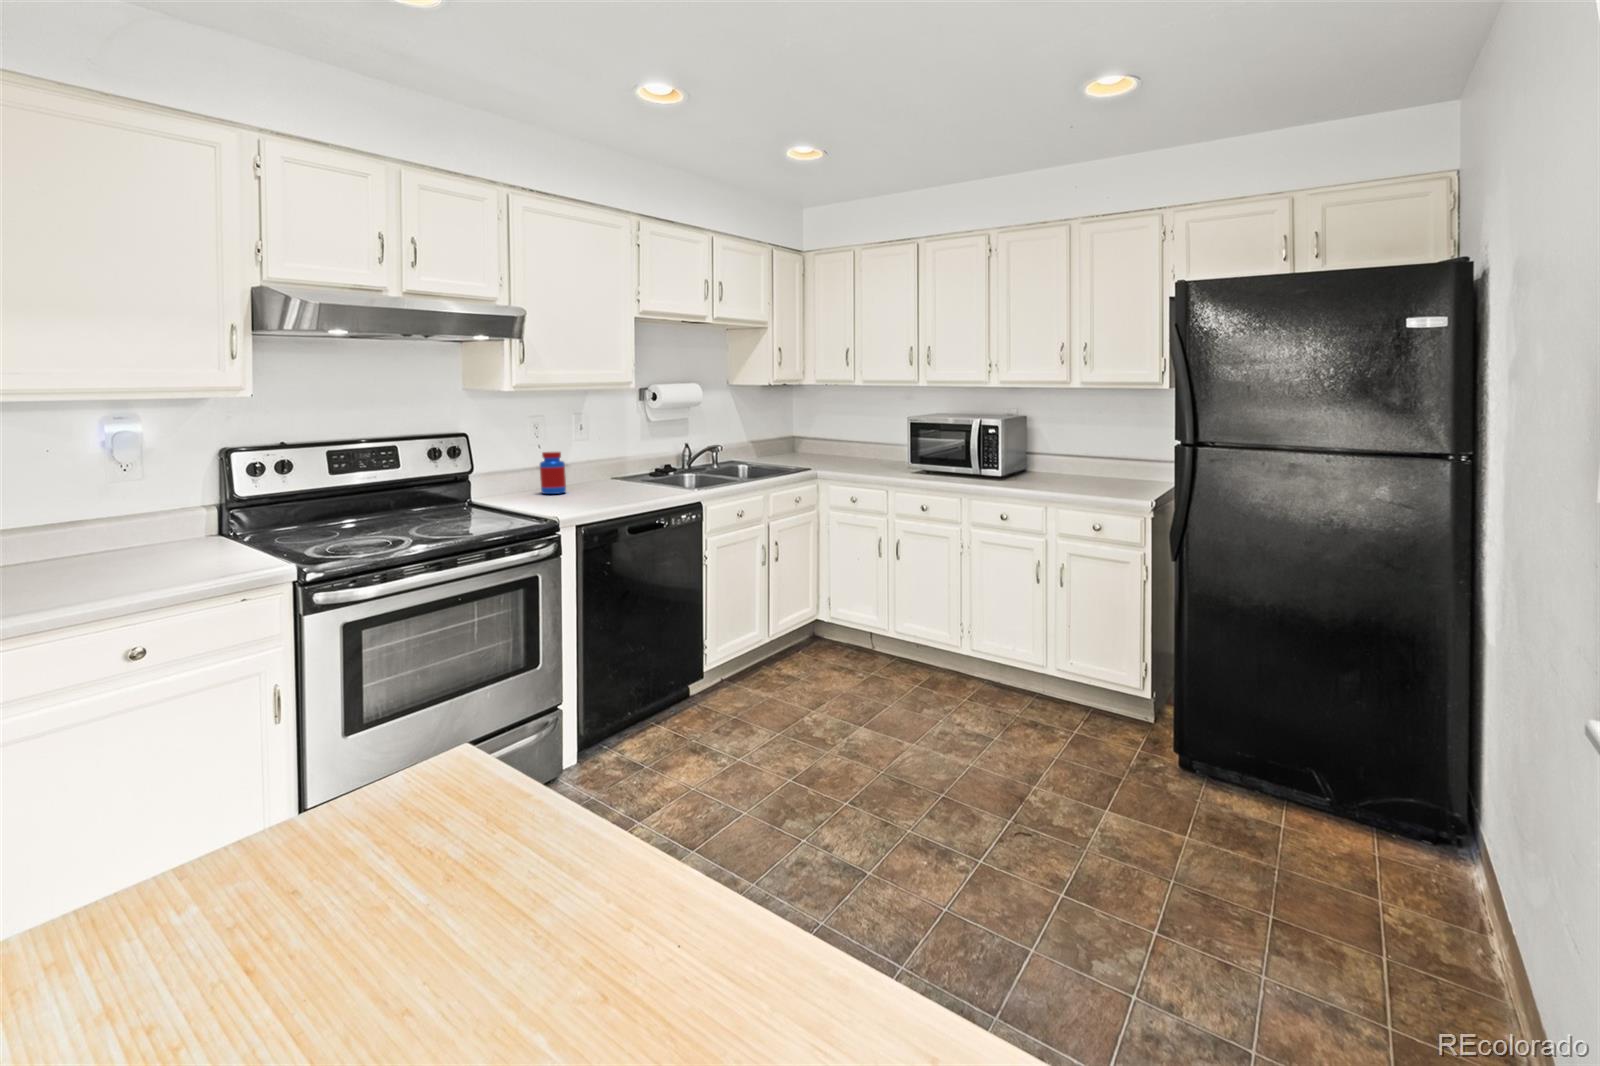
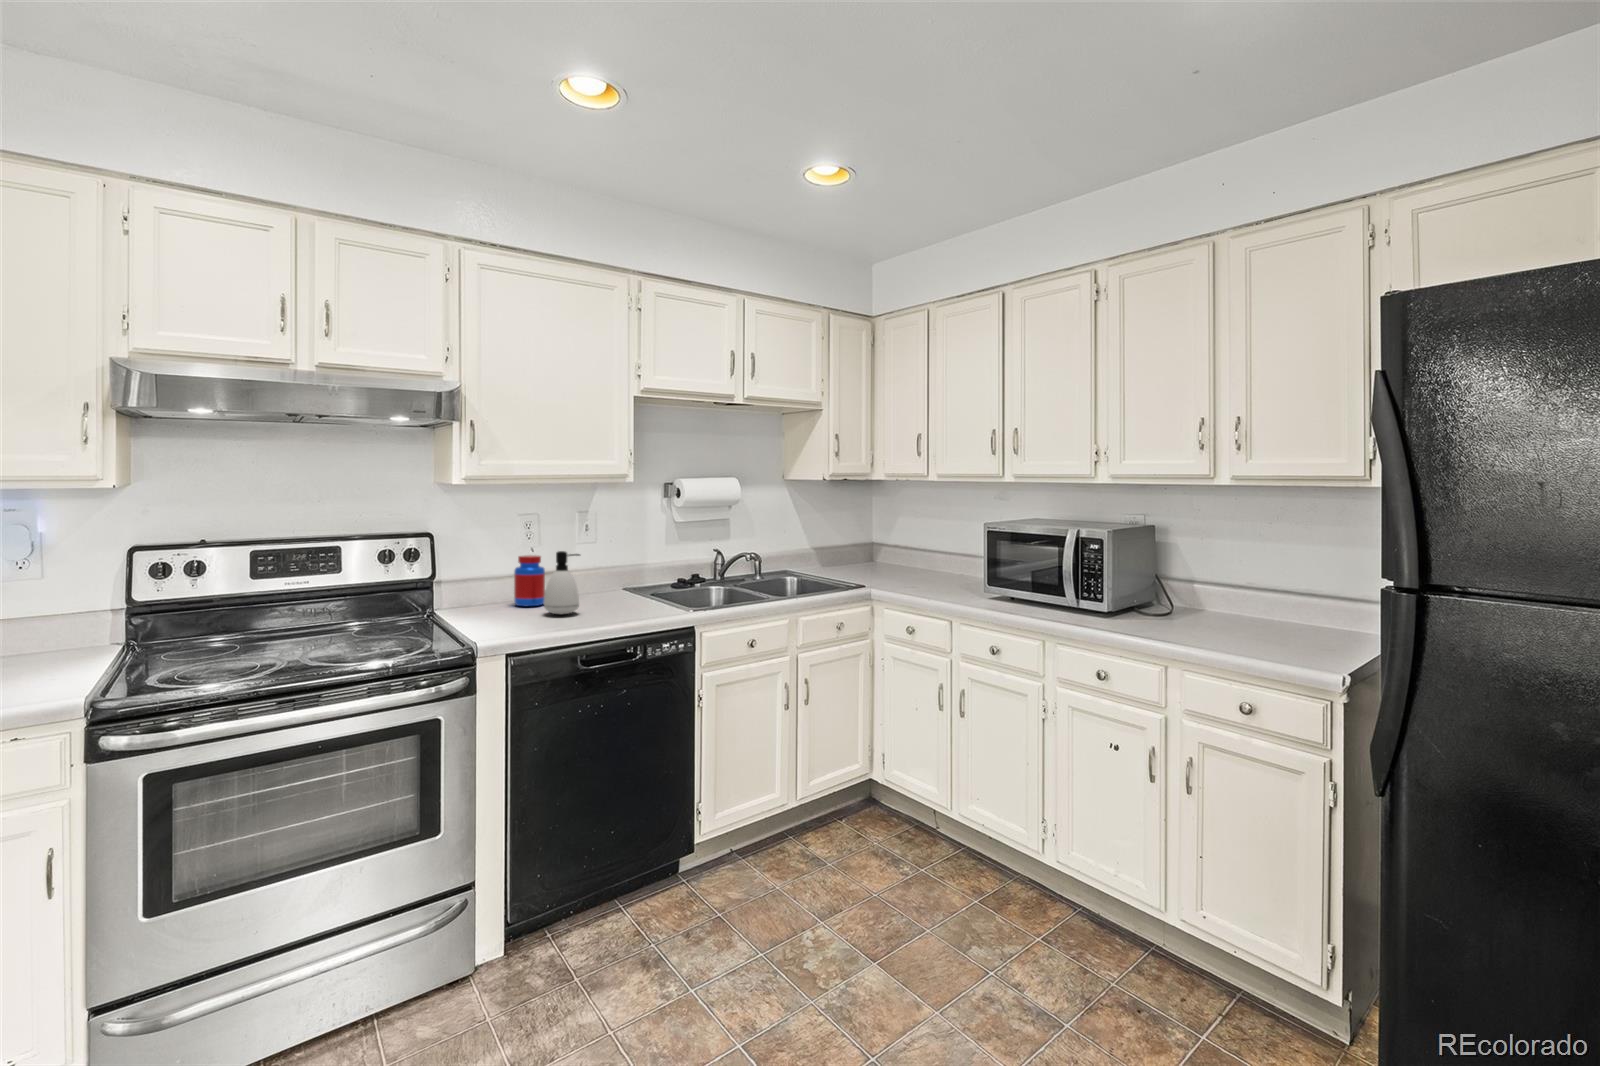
soap dispenser: none [578,446,606,498] -> present [544,551,580,614]

